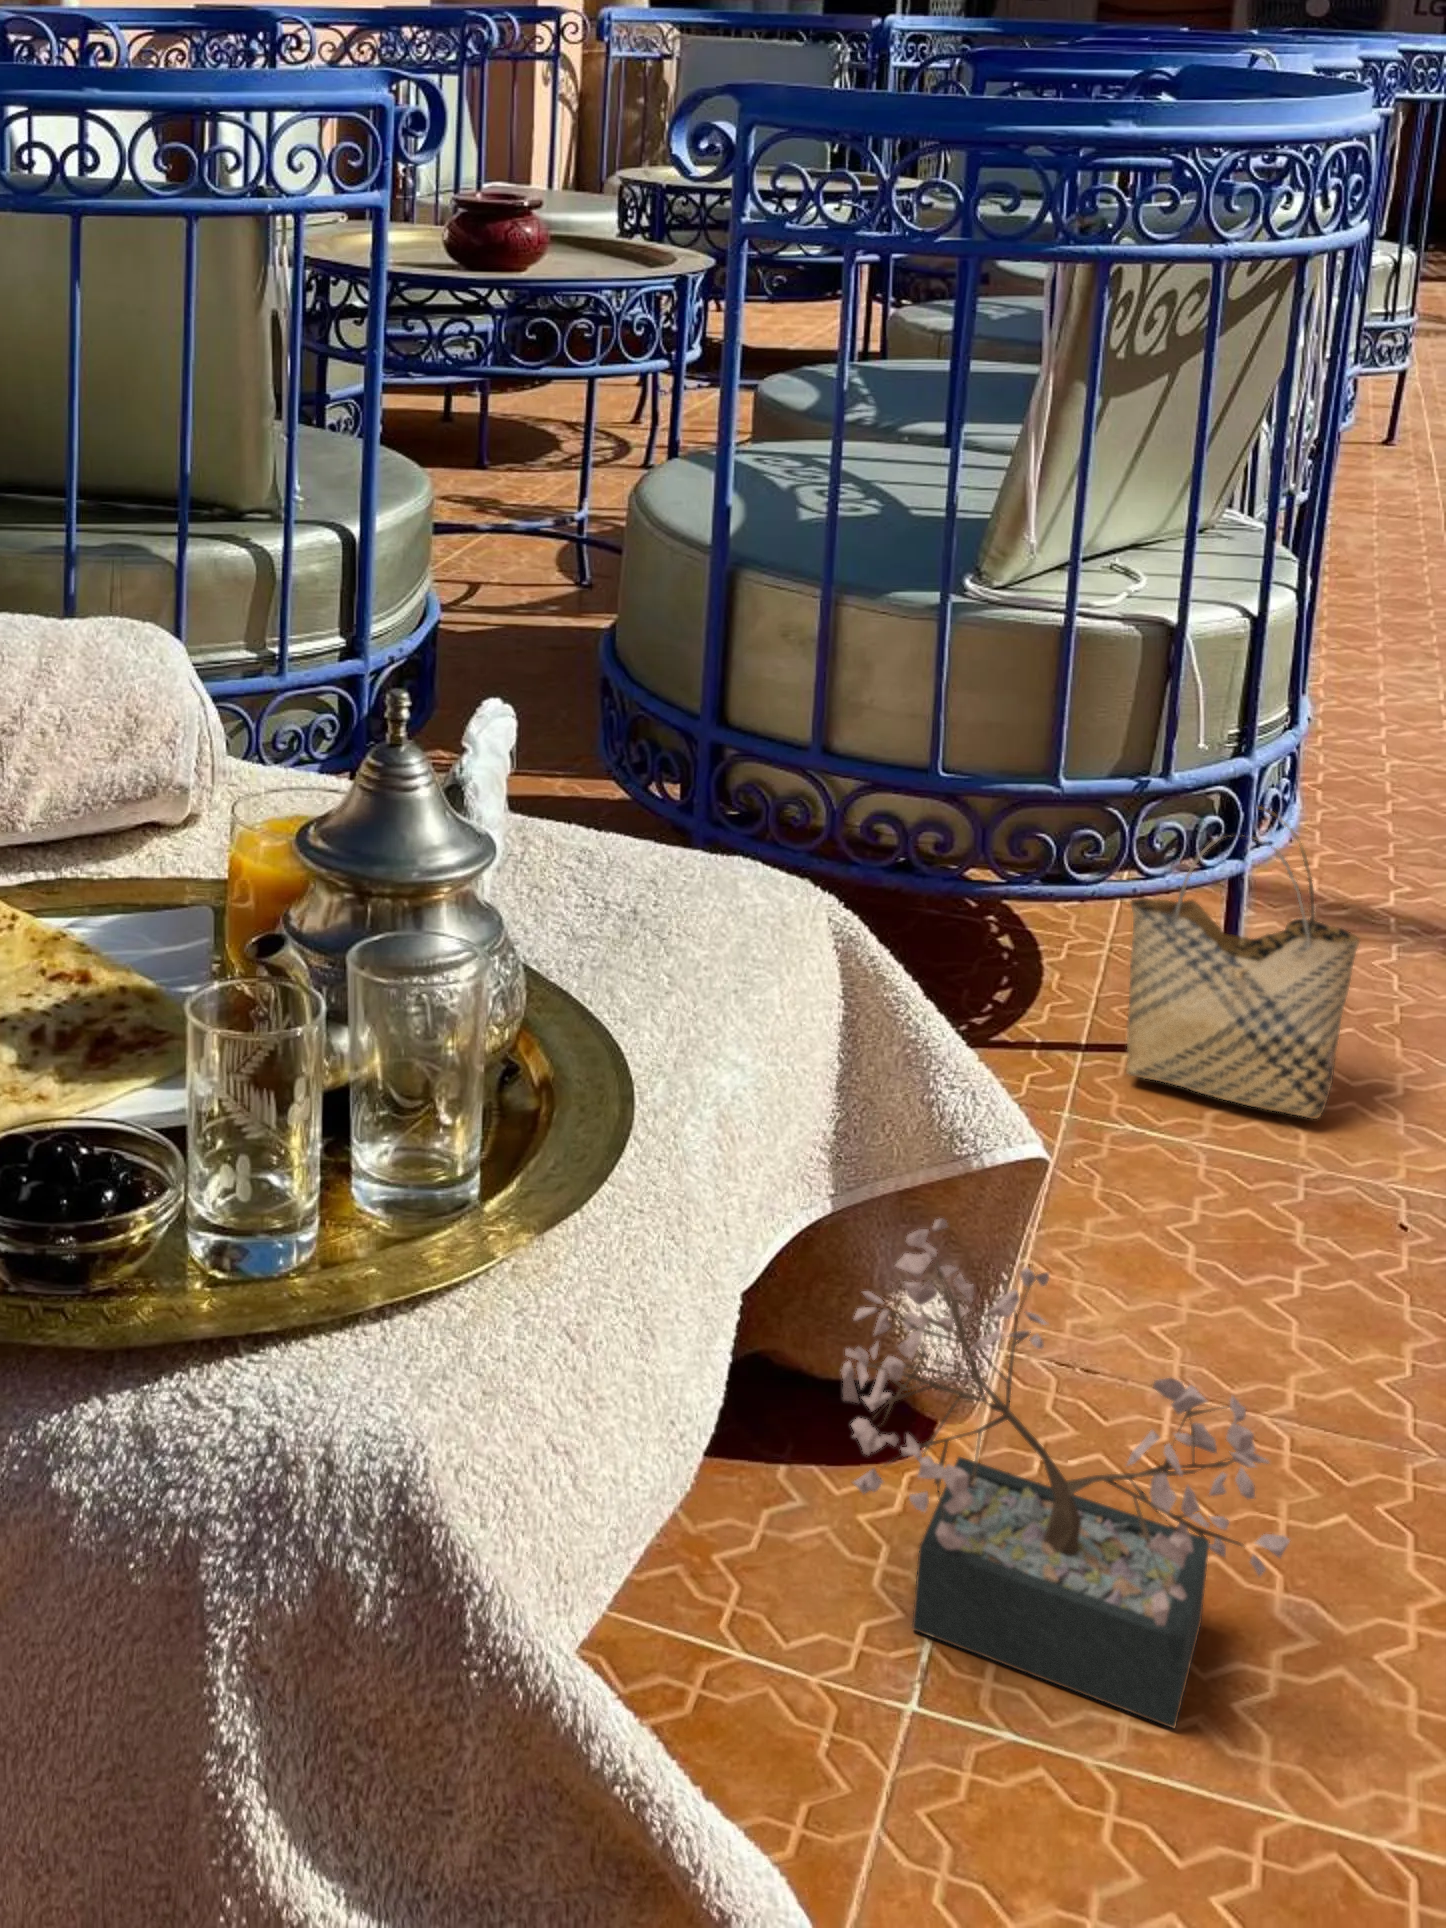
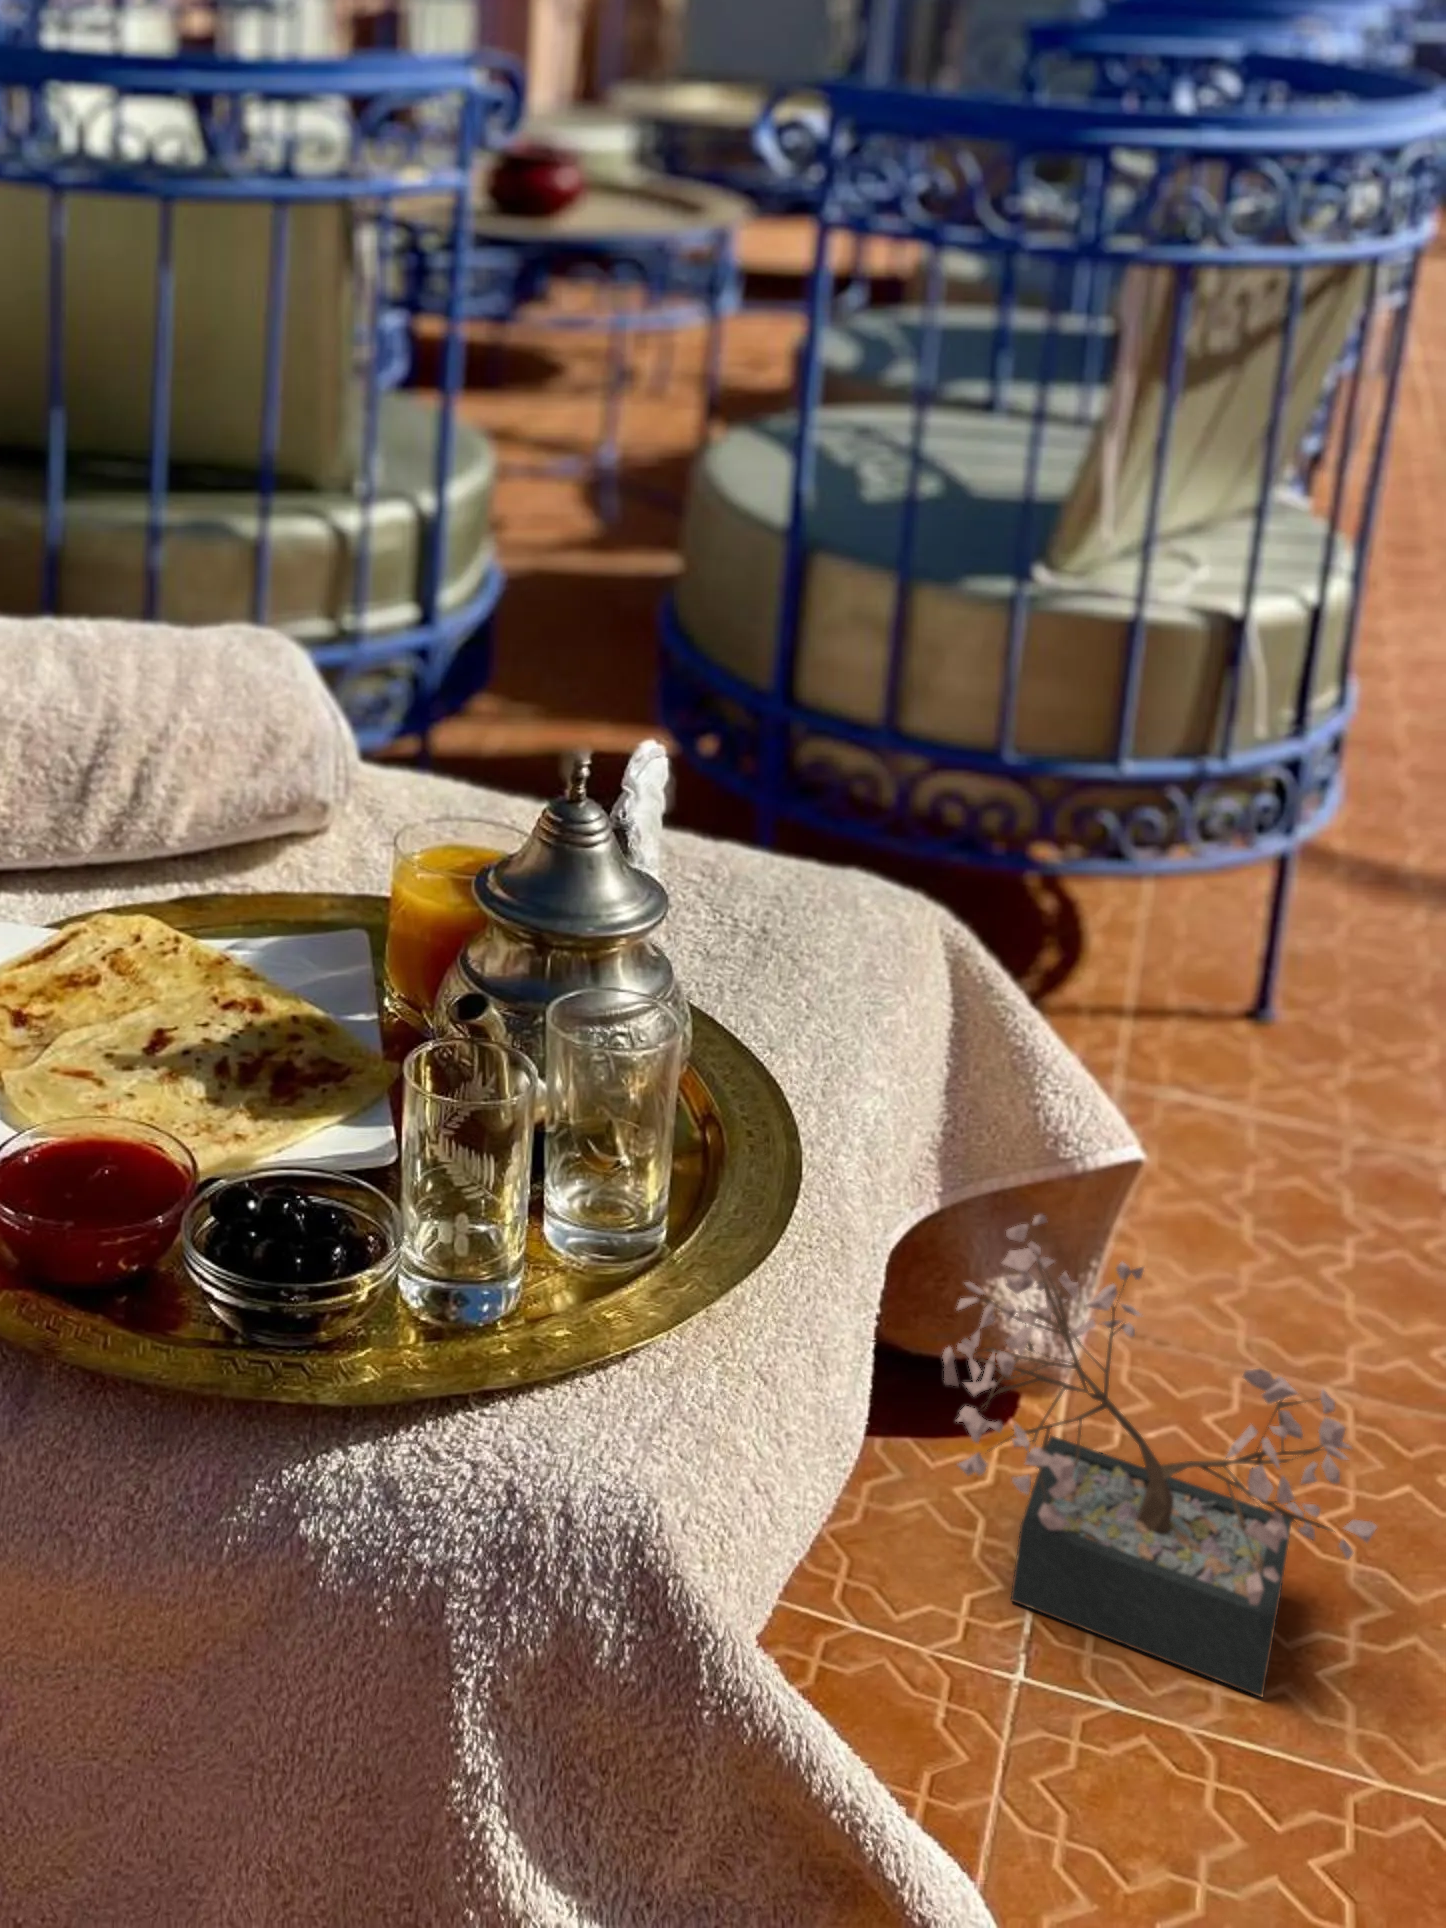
woven basket: present [1126,806,1360,1119] -> none [1177,787,1410,1090]

